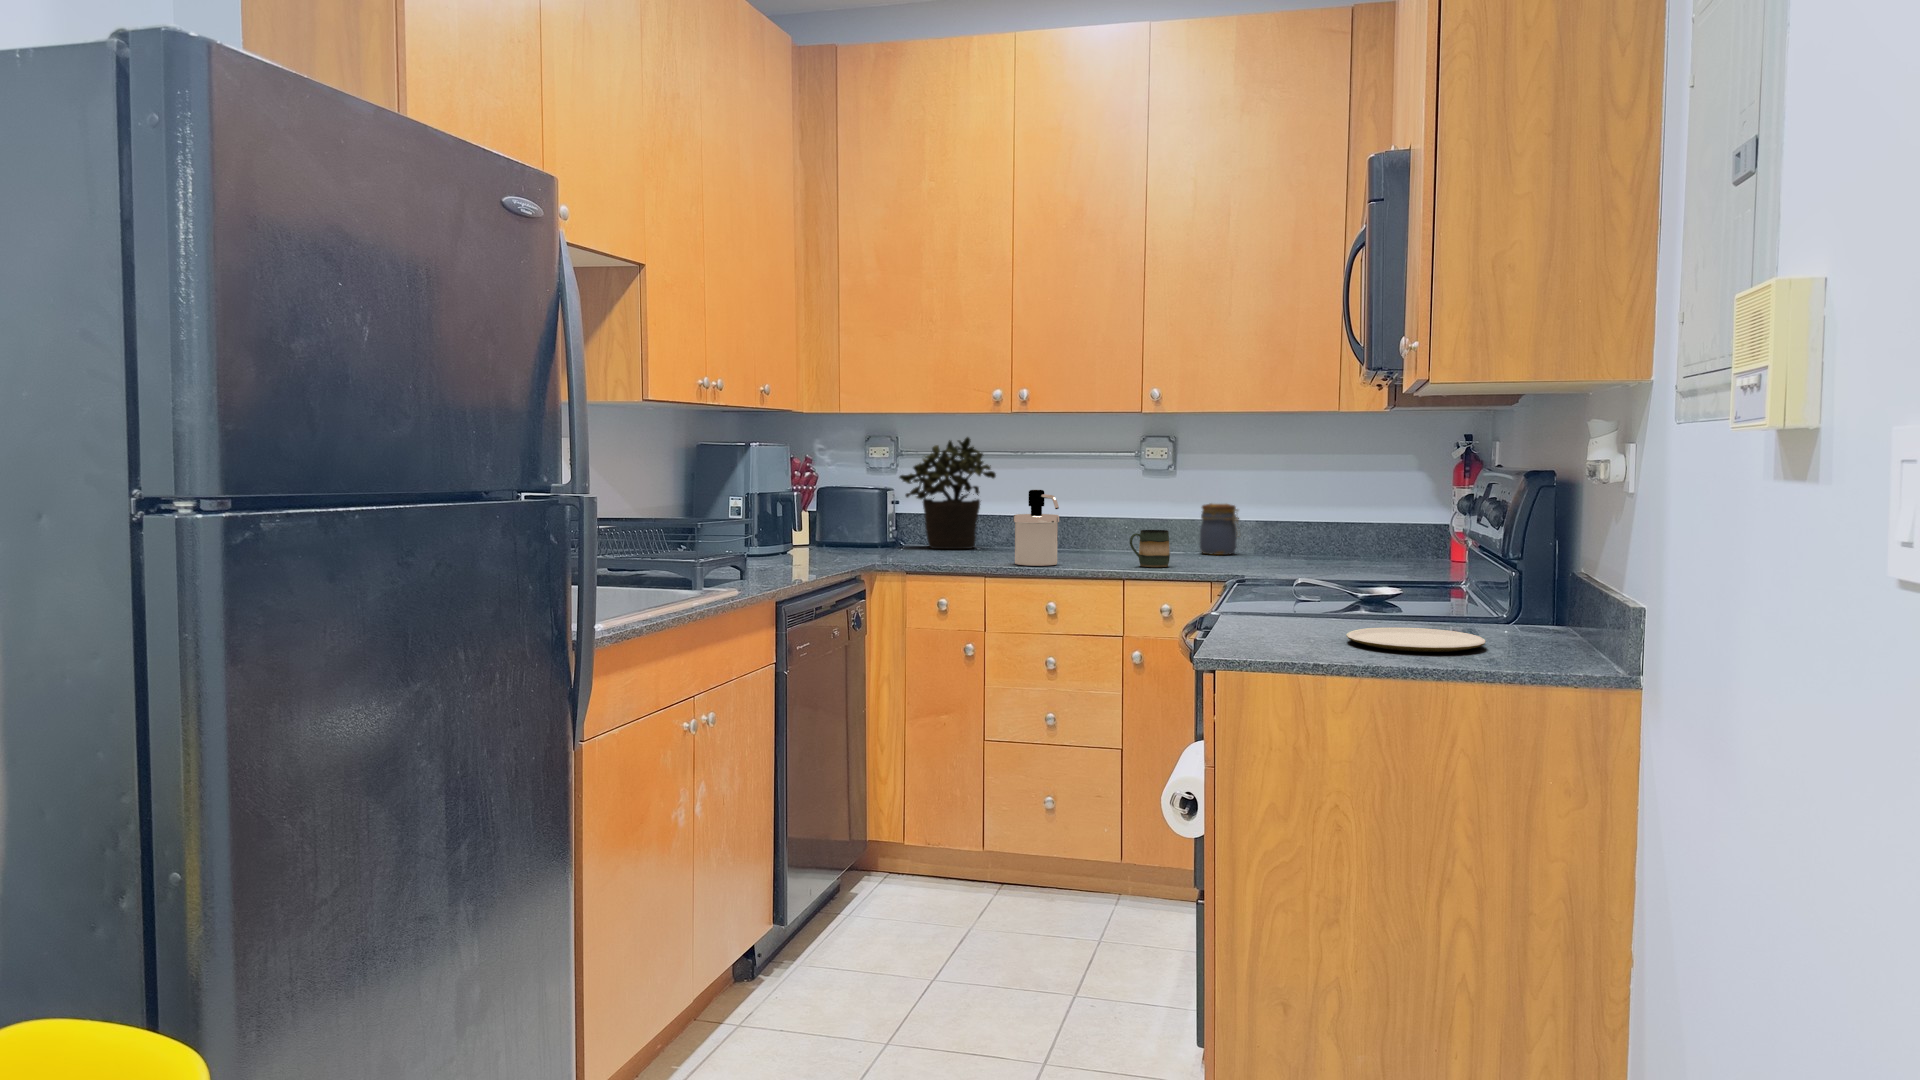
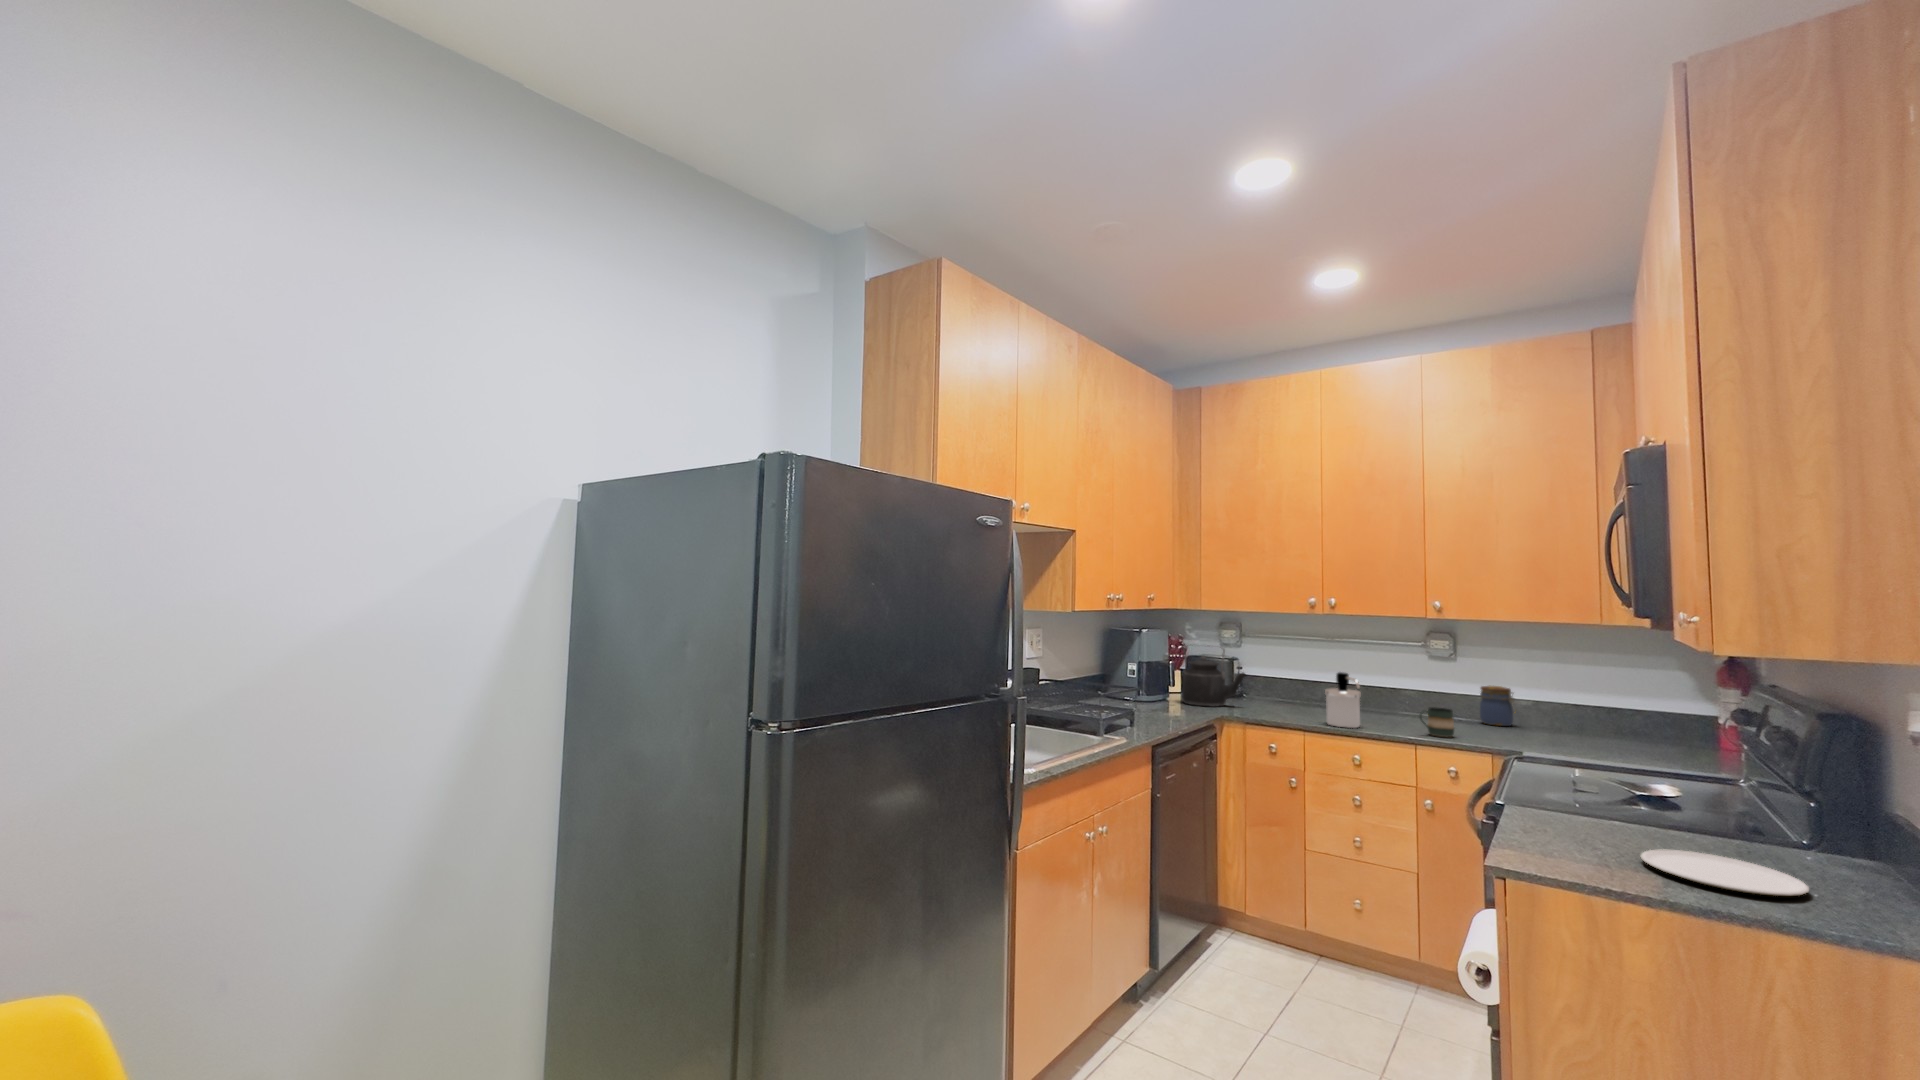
potted plant: present [900,437,996,549] -> none [1242,628,1312,704]
kettle: none [811,465,906,557] -> present [1182,647,1246,707]

